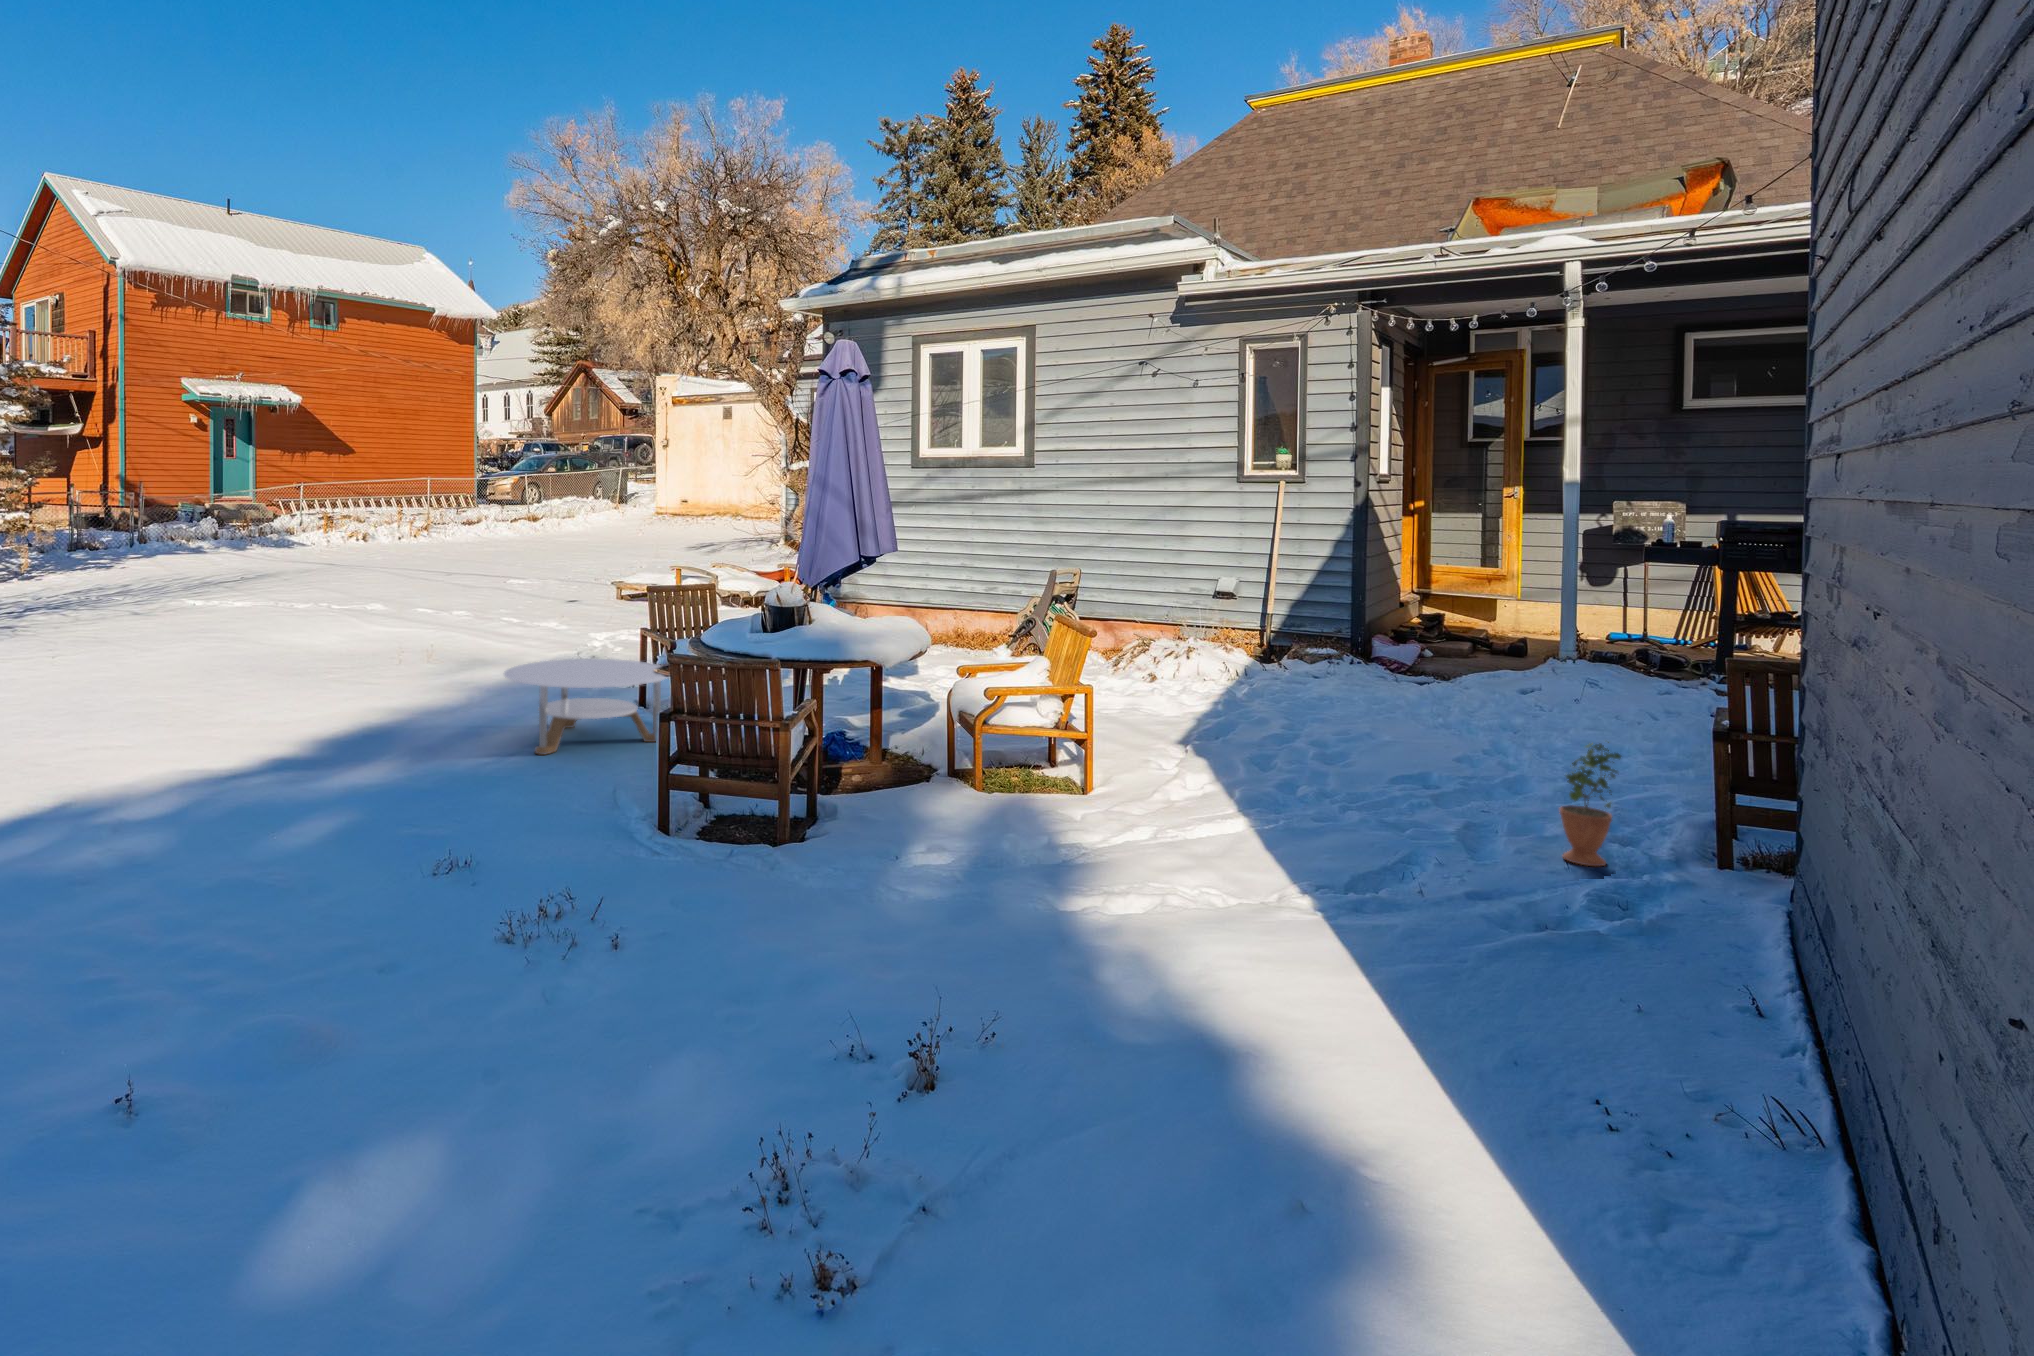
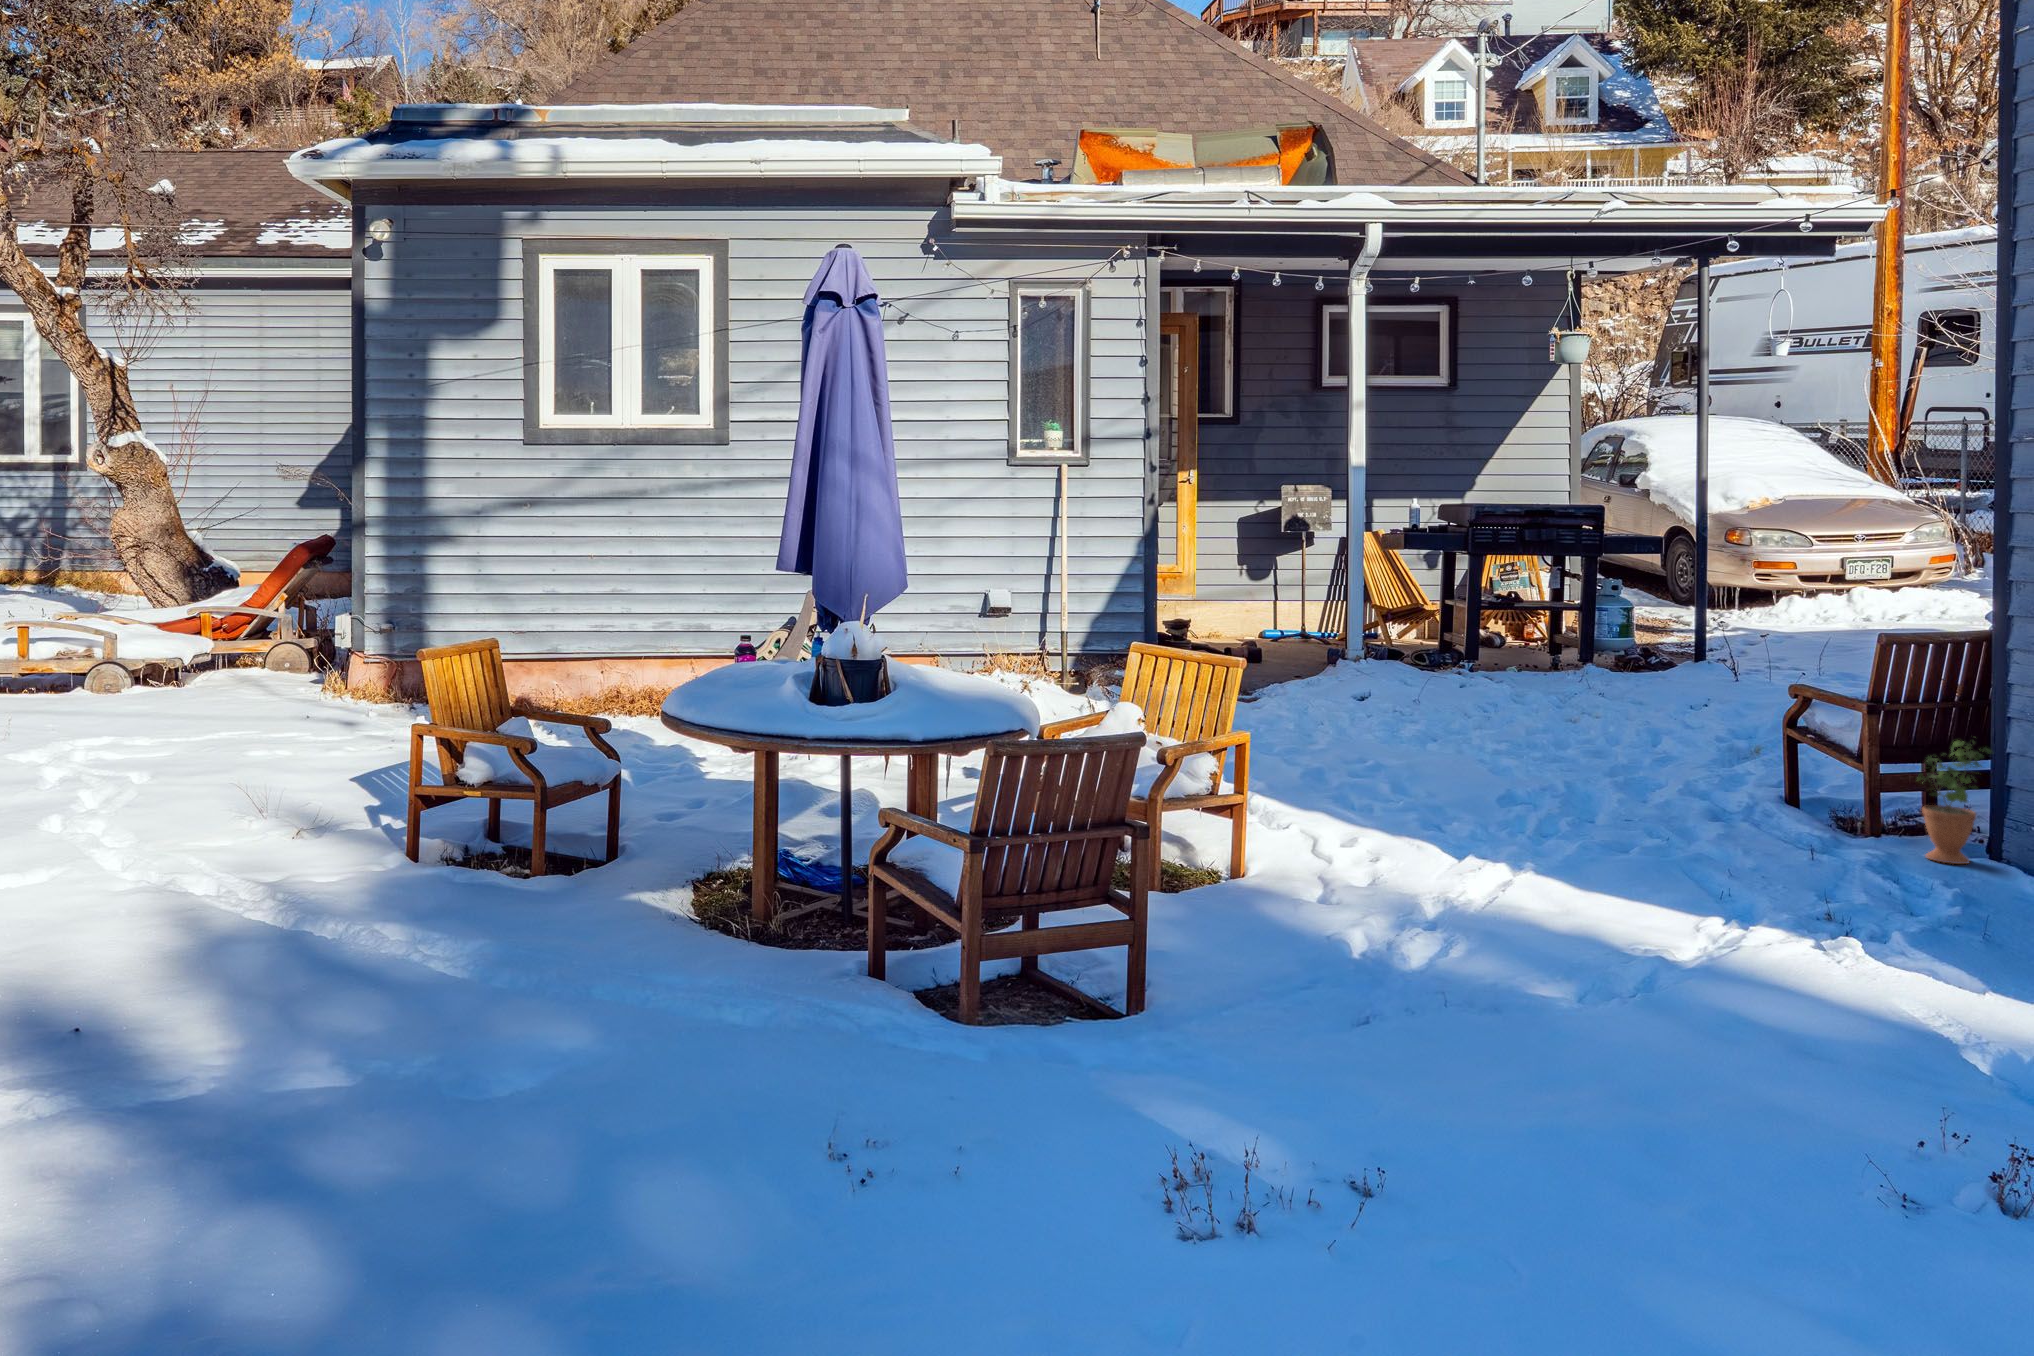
round table: present [504,659,667,755] -> none [602,825,917,1040]

